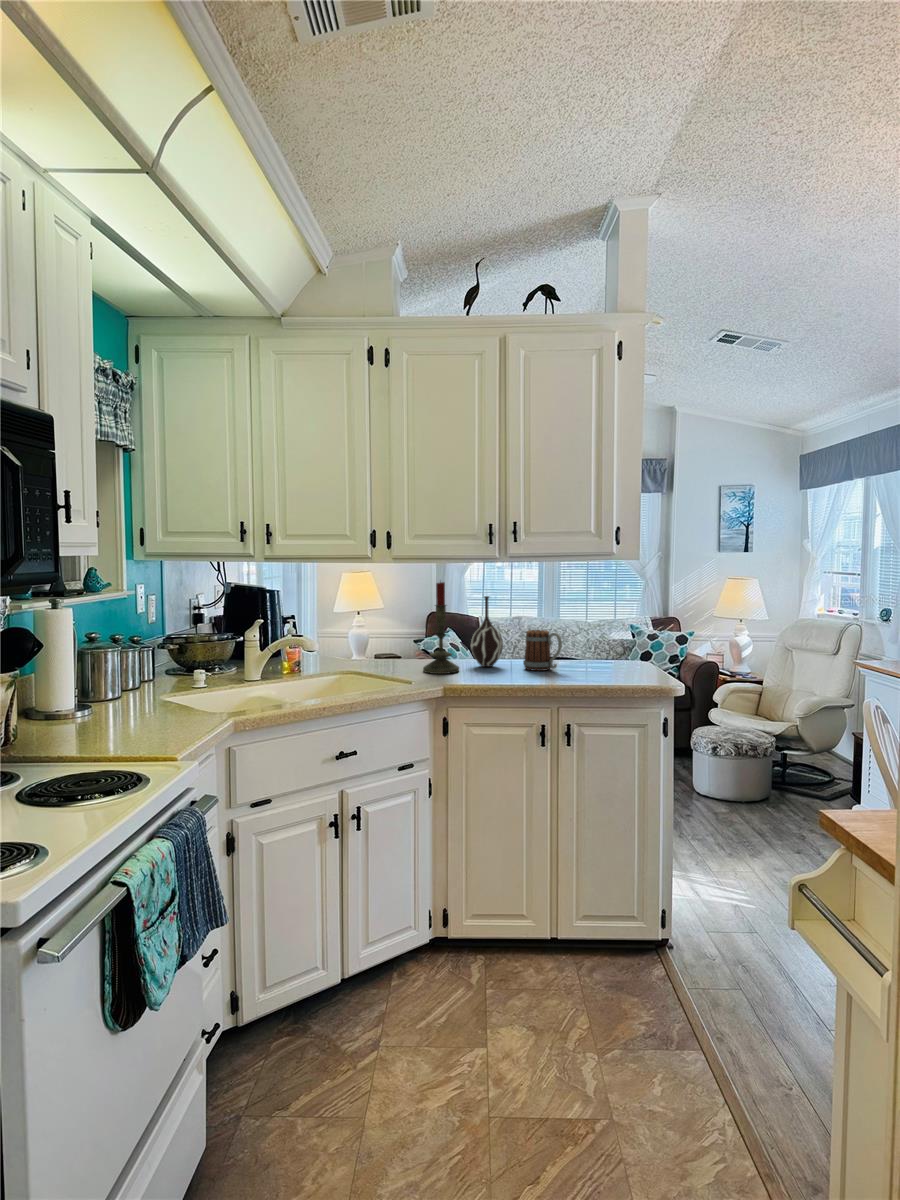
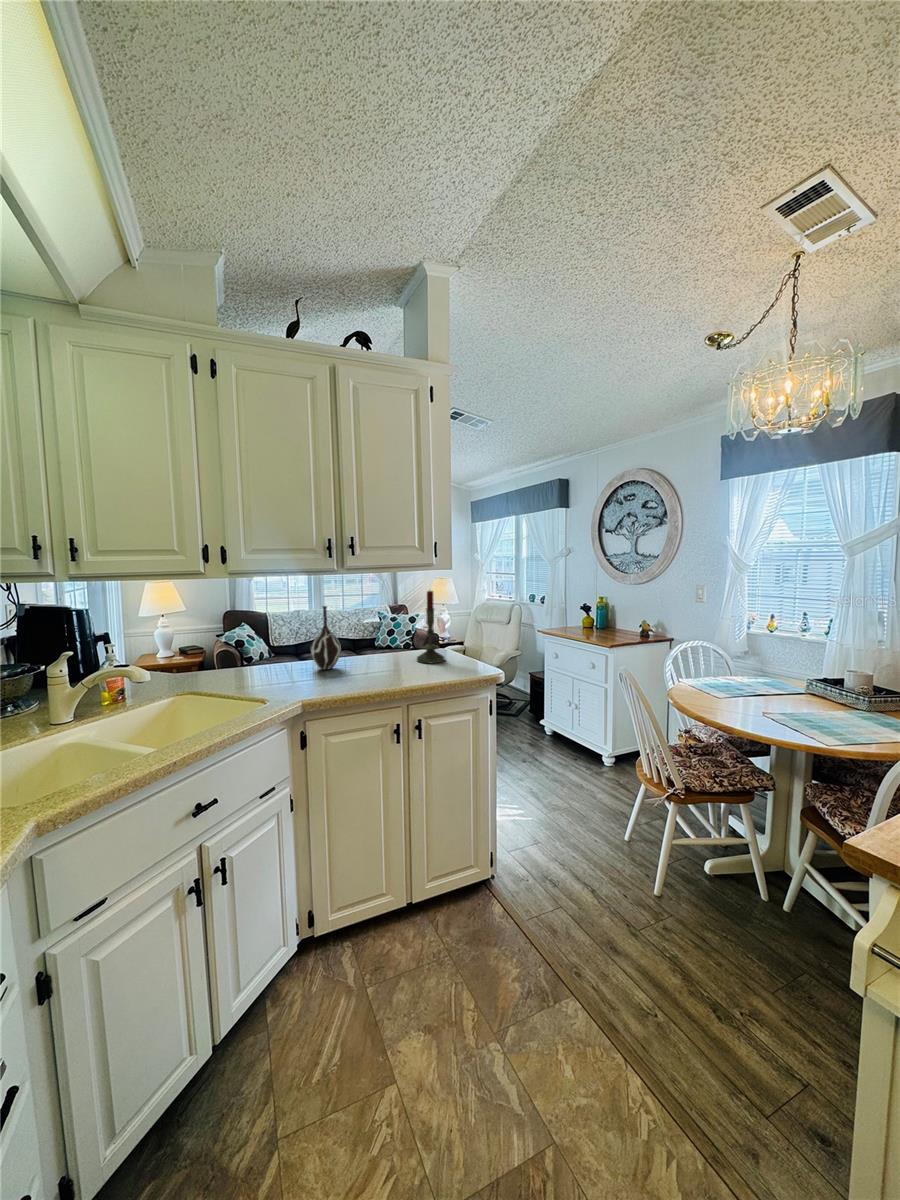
candle: present [423,582,459,674] -> present [417,591,445,663]
mug: present [524,630,562,671] -> none [361,633,395,669]

